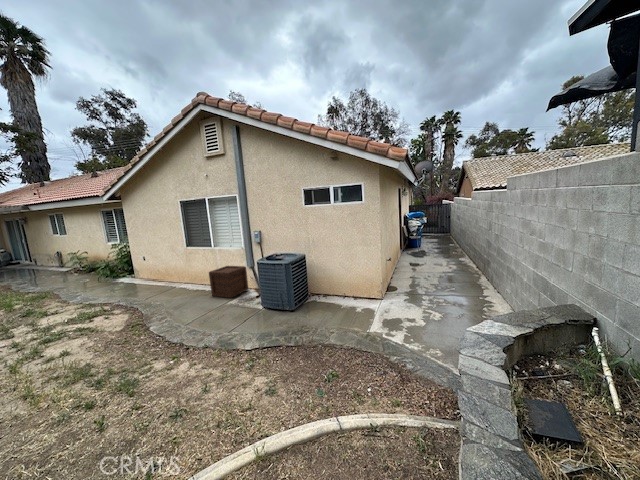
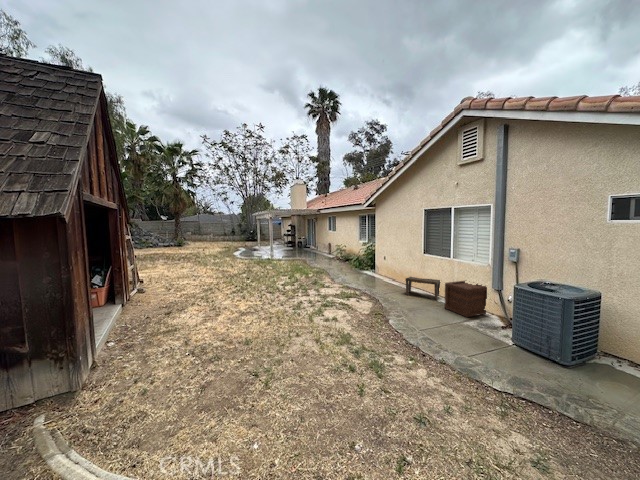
bench: none [170,270,208,294] -> present [406,277,440,300]

